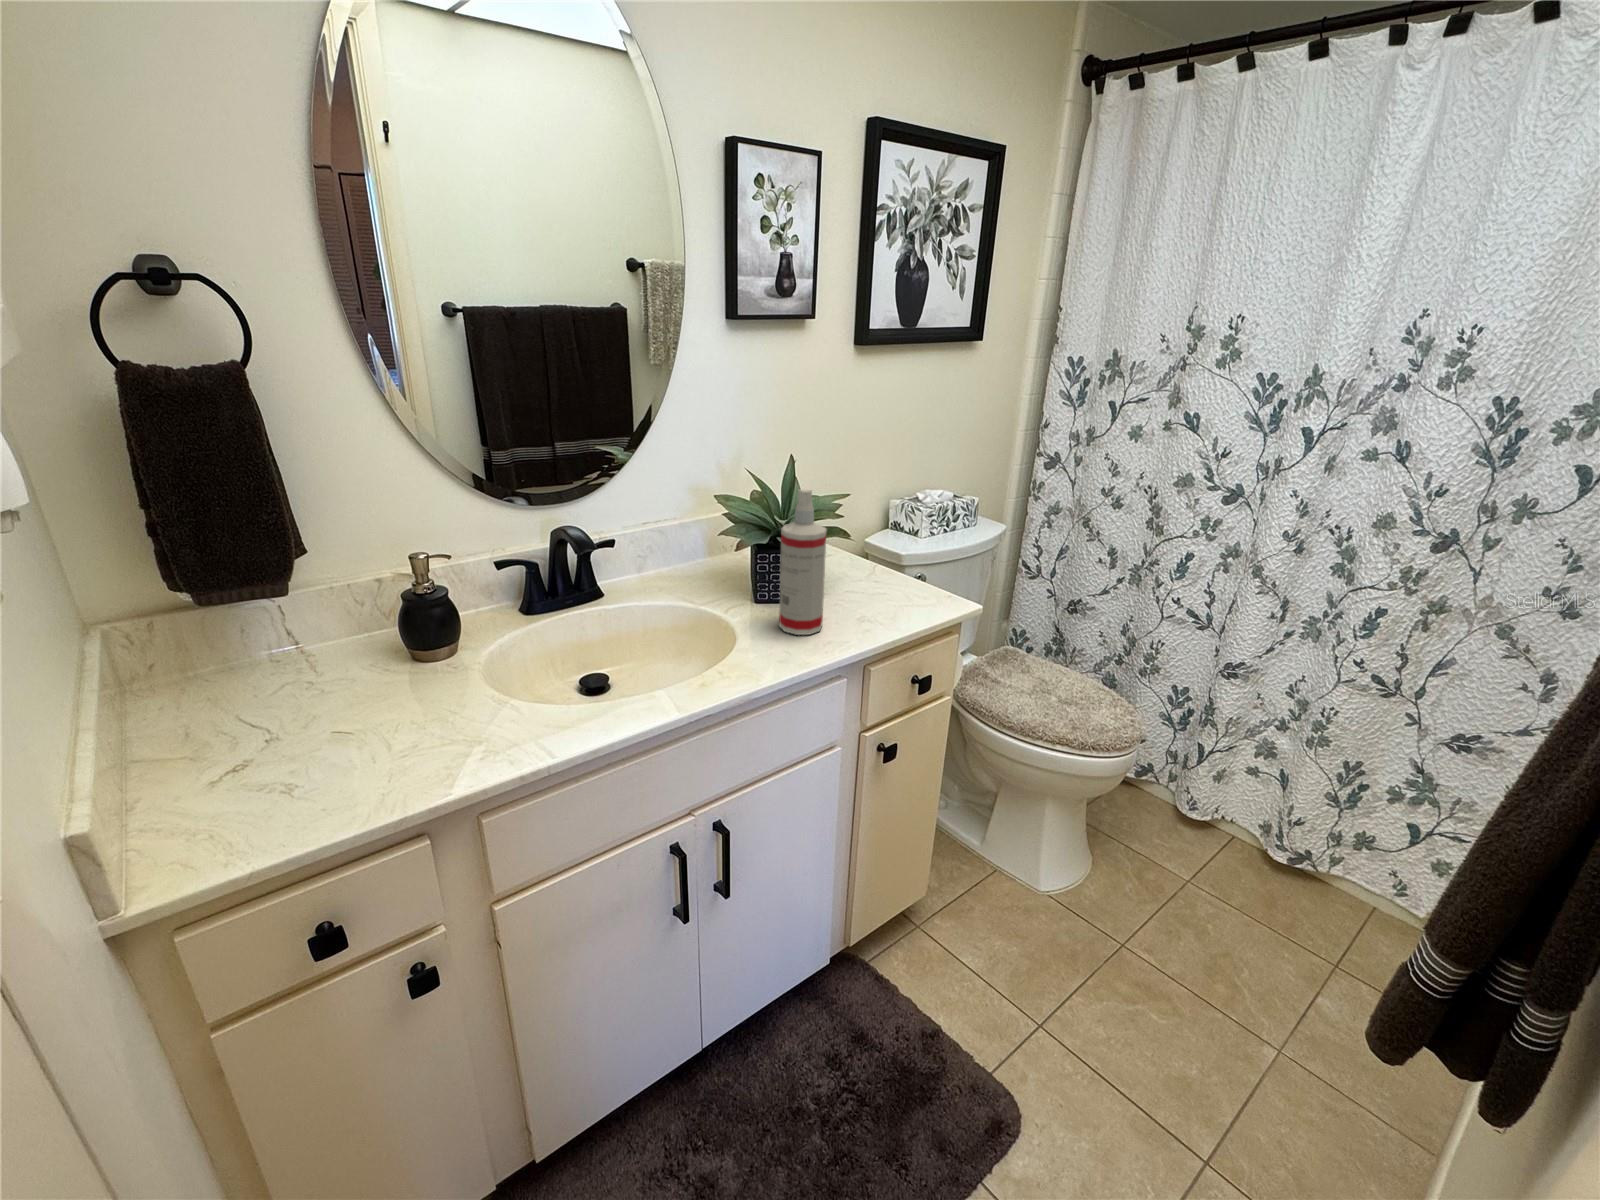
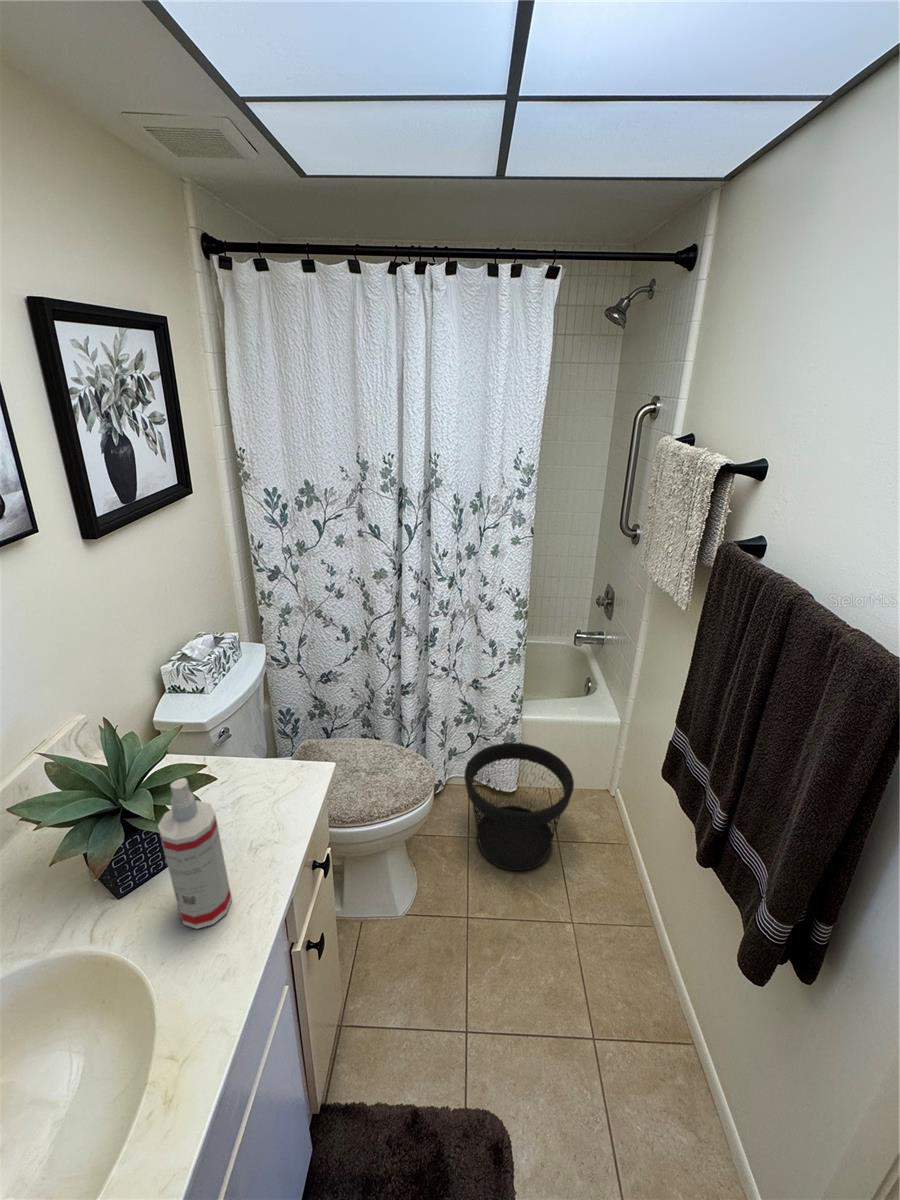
wastebasket: none [1192,772,1386,967] -> present [464,743,574,871]

